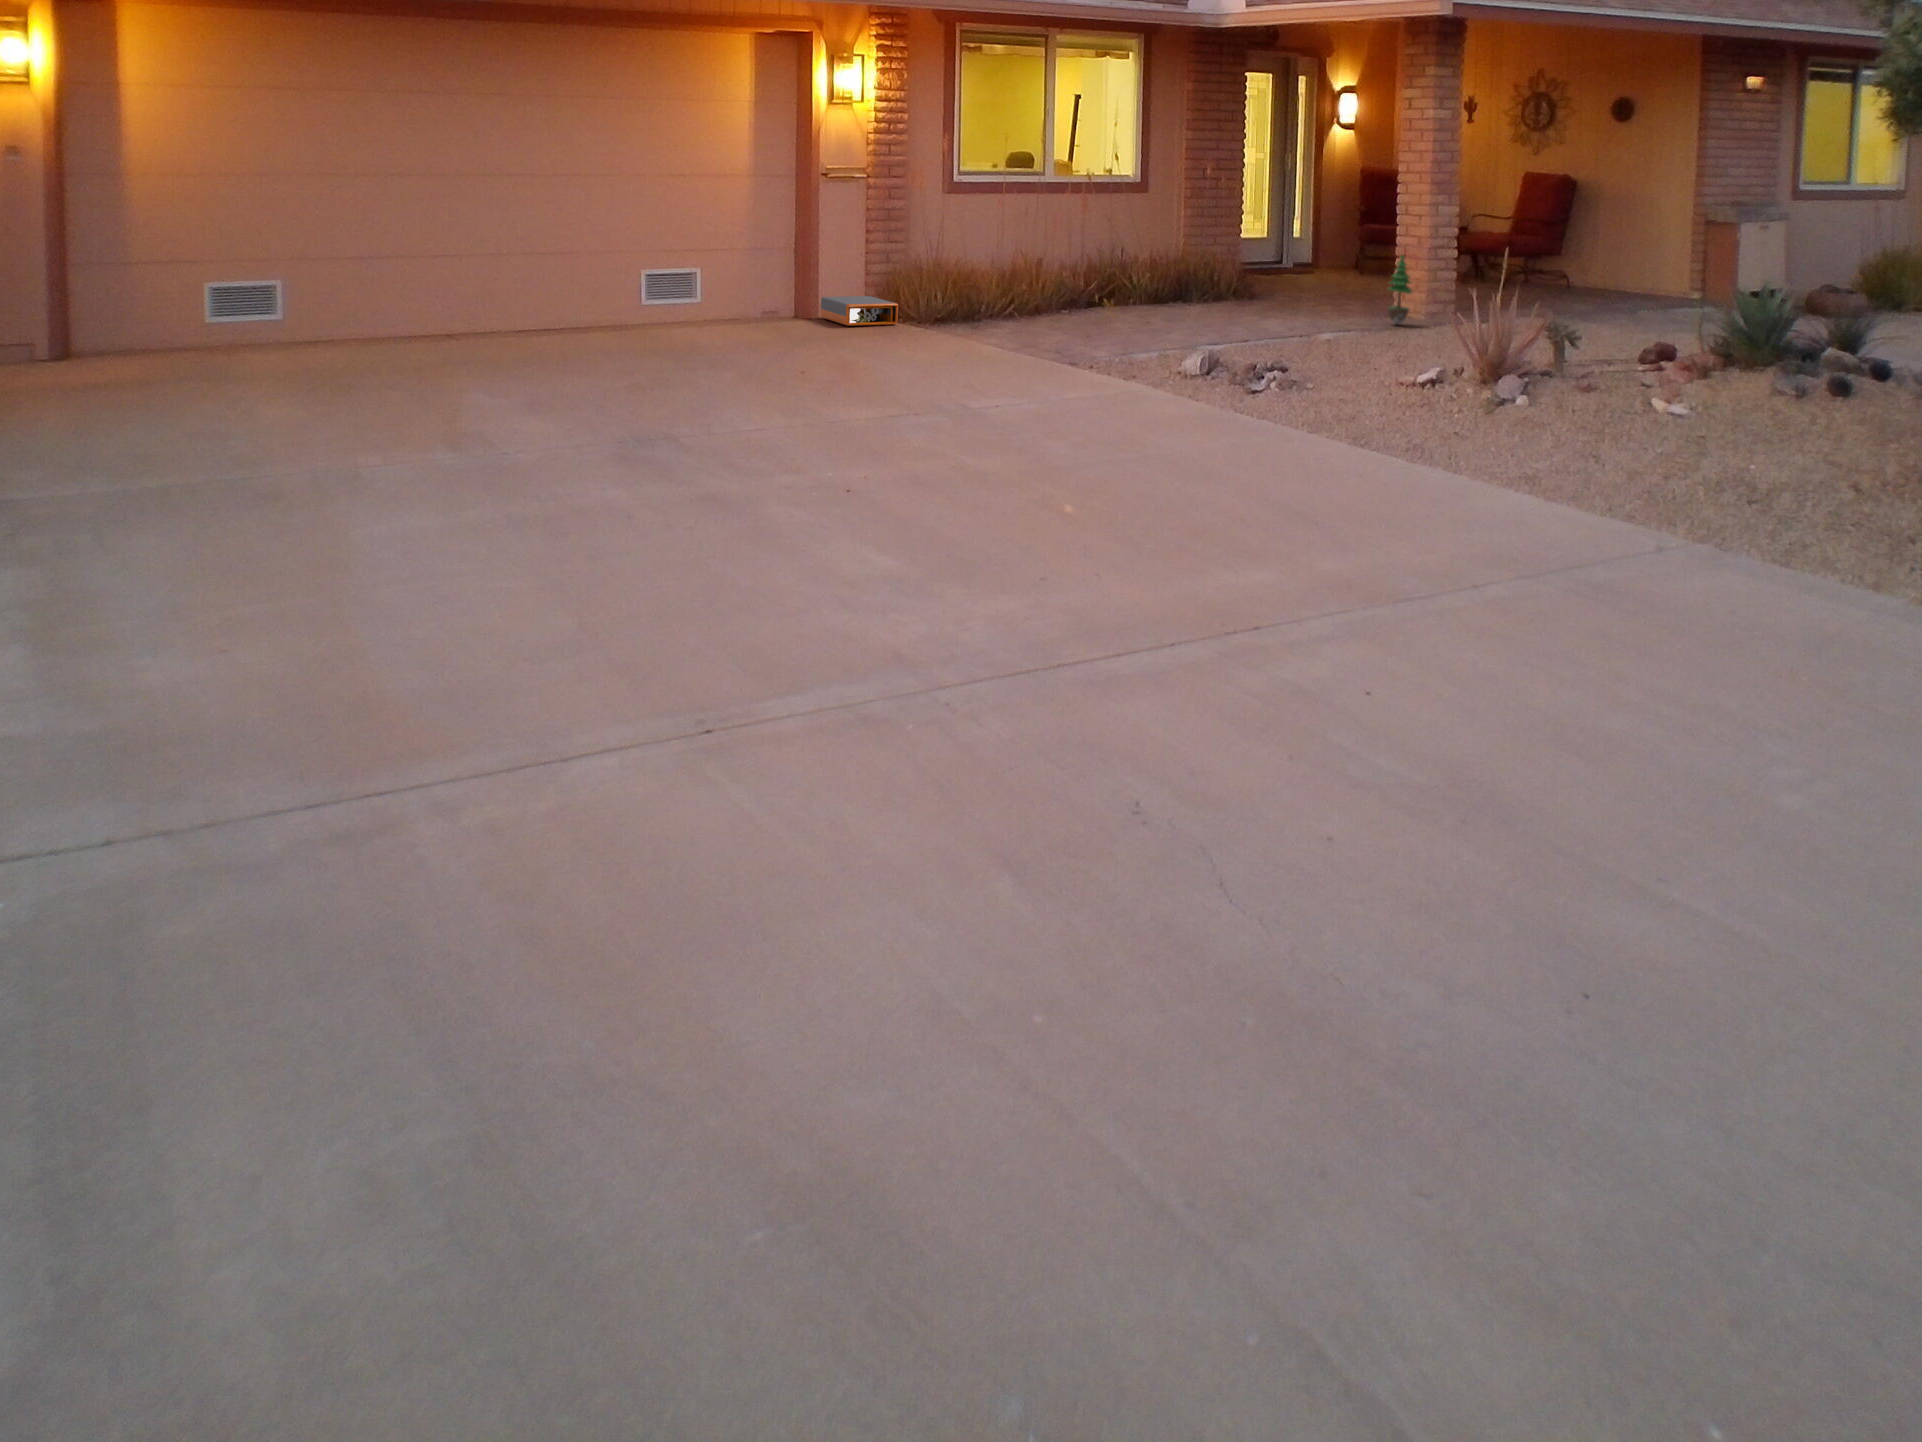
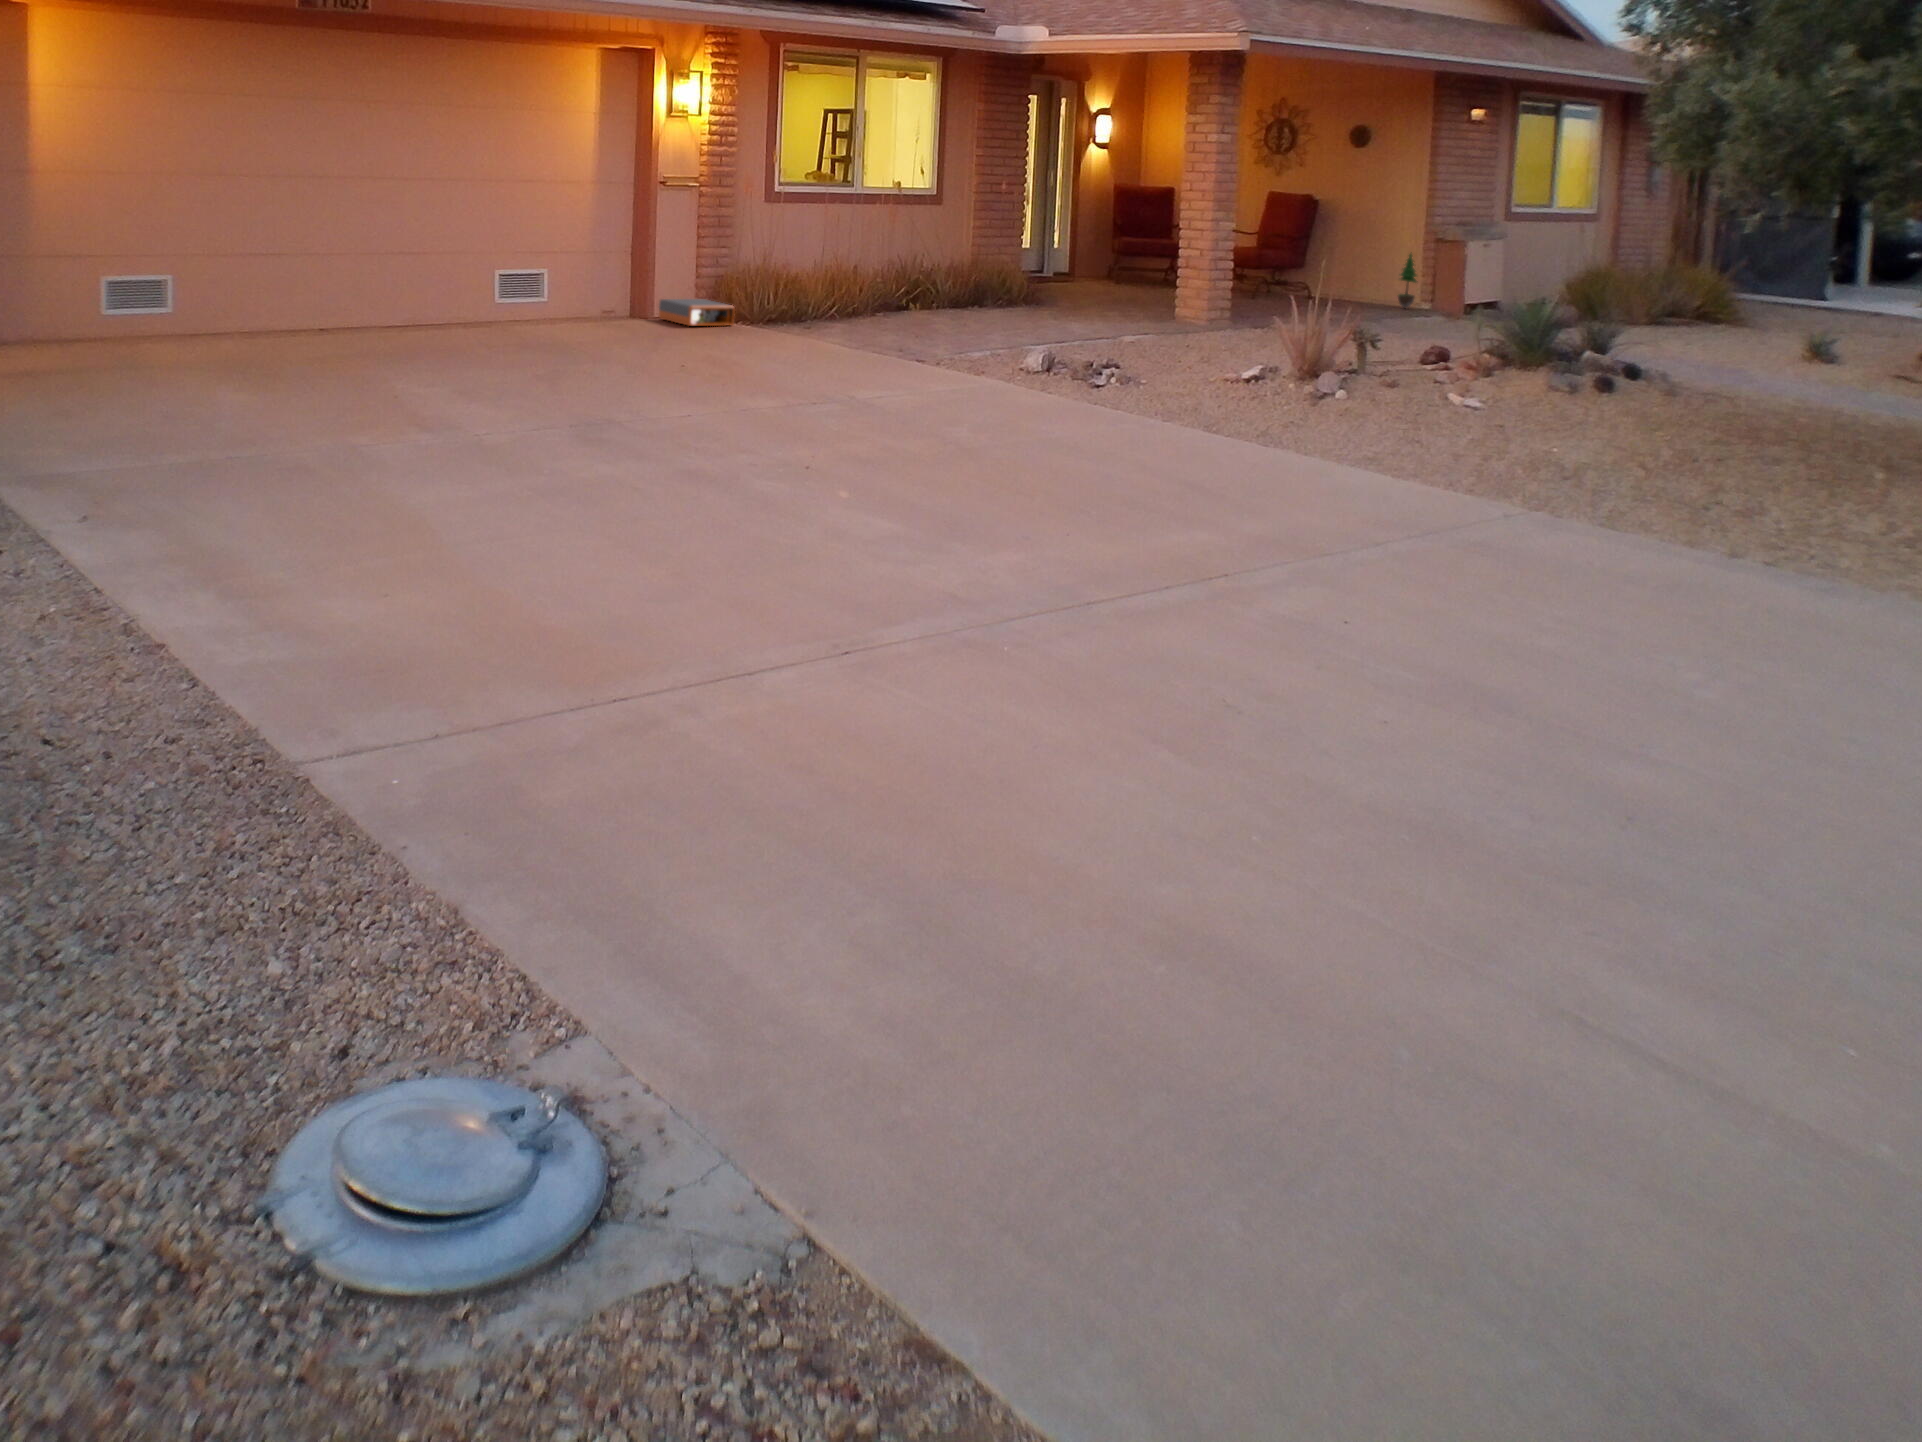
potted tree: present [1388,255,1412,325] -> present [1398,254,1418,308]

